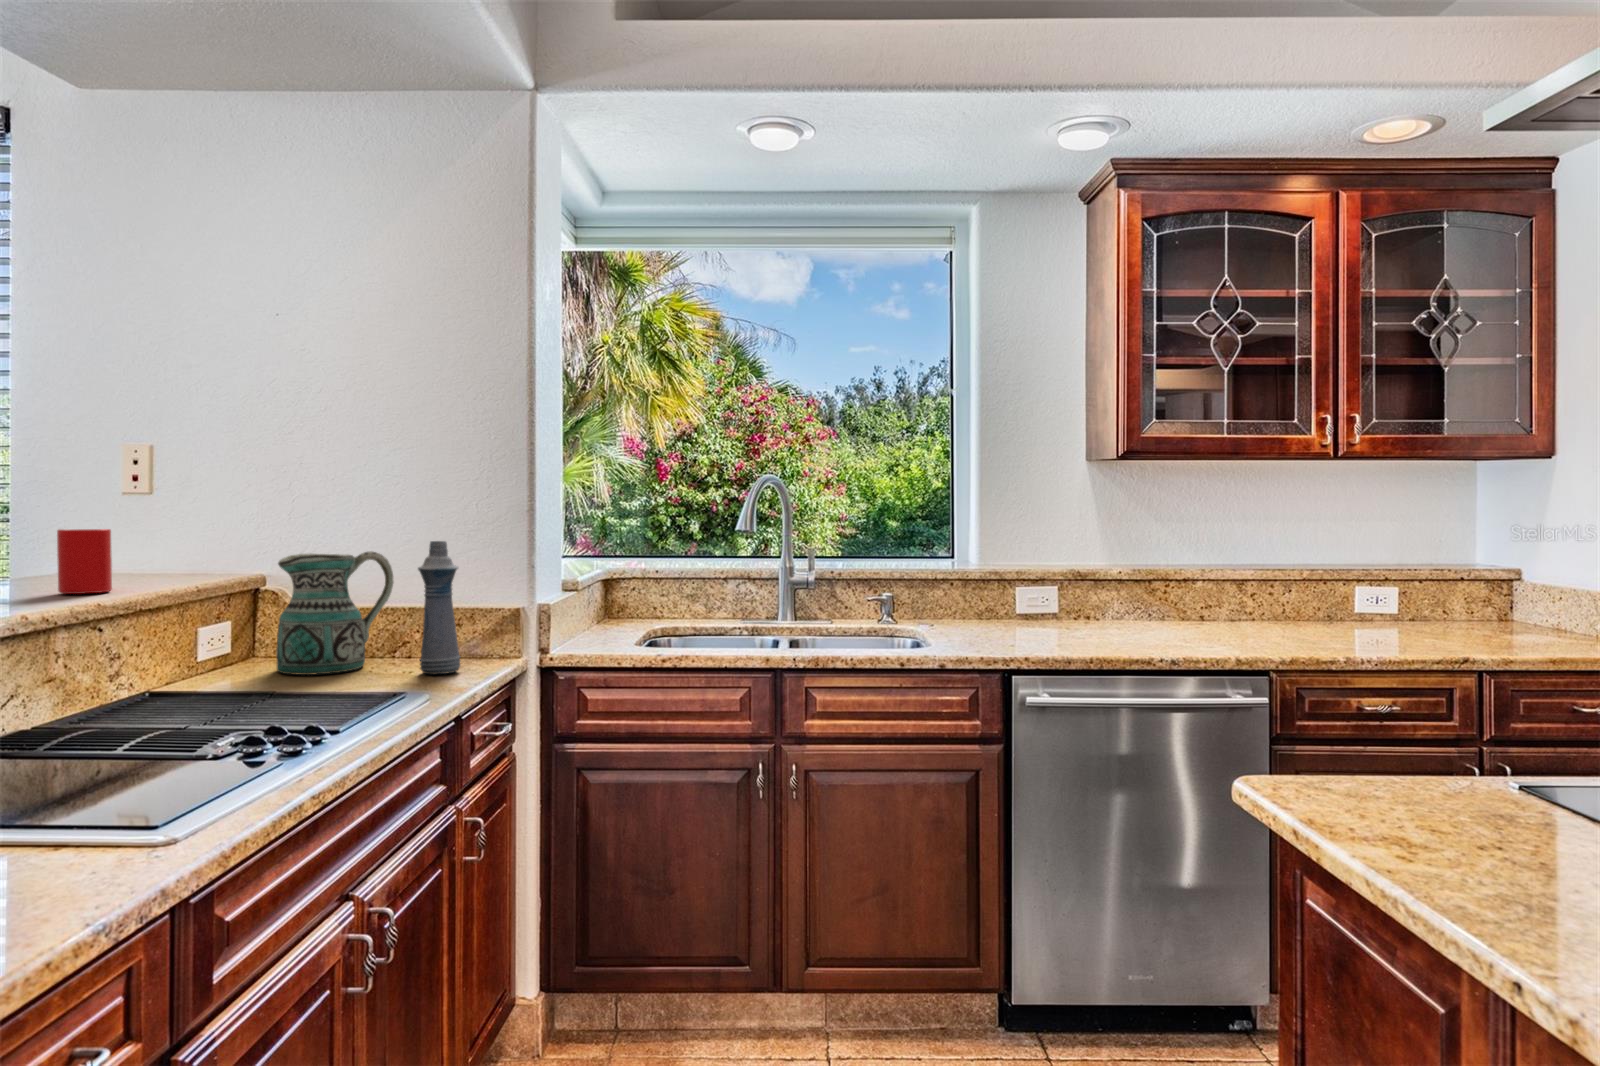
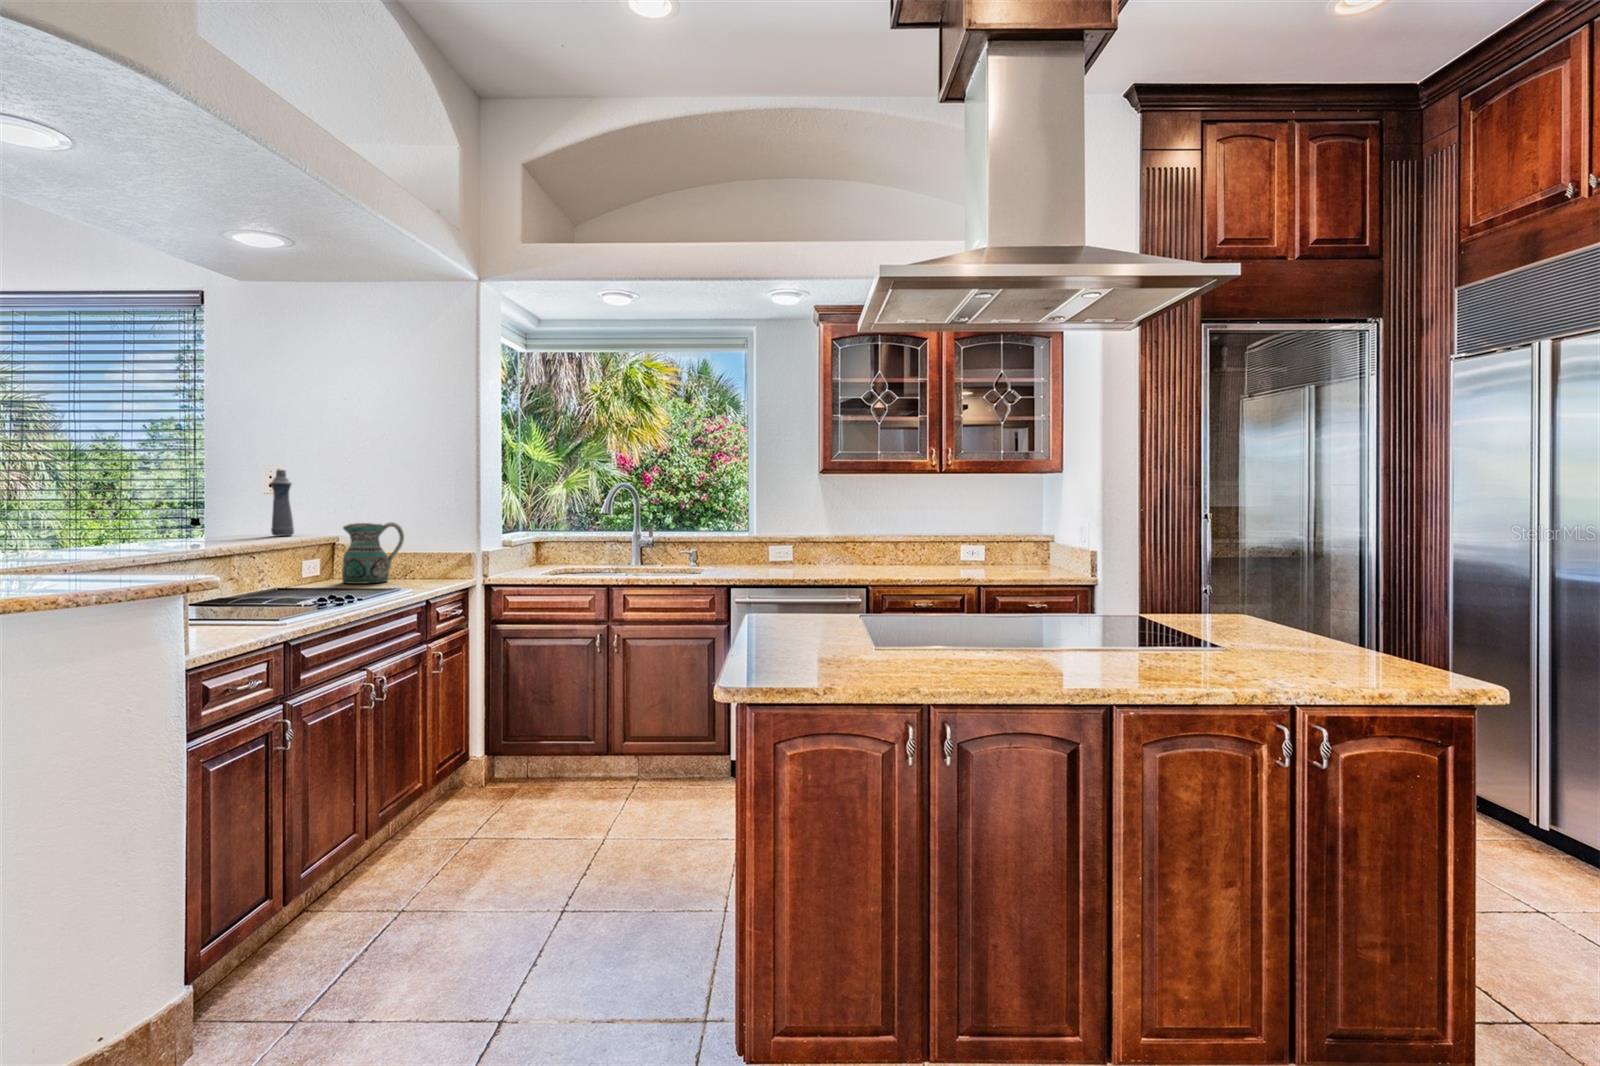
cup: present [57,529,112,594] -> none [234,510,260,541]
bottle: present [418,541,460,674] -> present [270,470,294,536]

